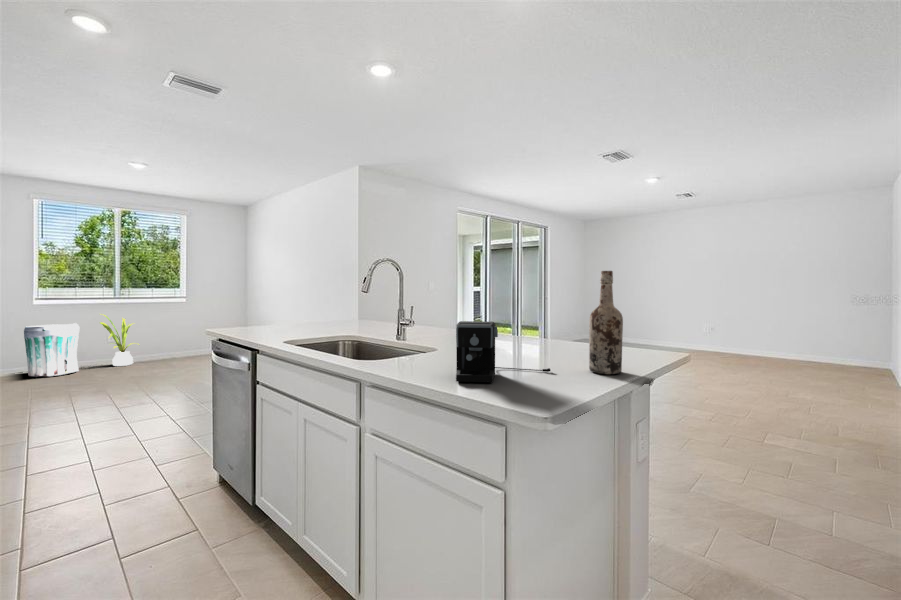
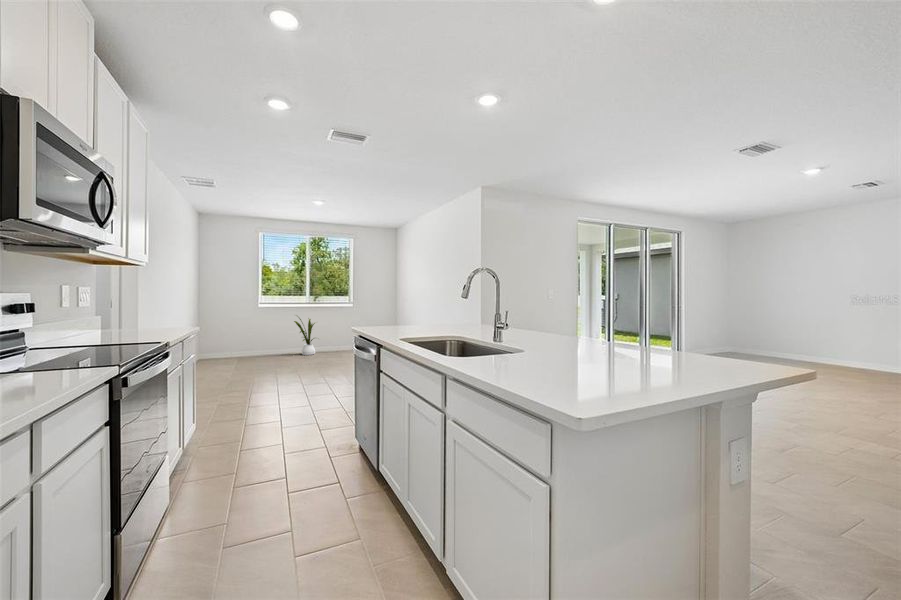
wine bottle: present [589,271,623,374] -> none [652,280,687,382]
coffee maker: present [456,321,551,382] -> none [513,326,610,381]
trash can: present [24,323,79,377] -> none [248,321,281,360]

